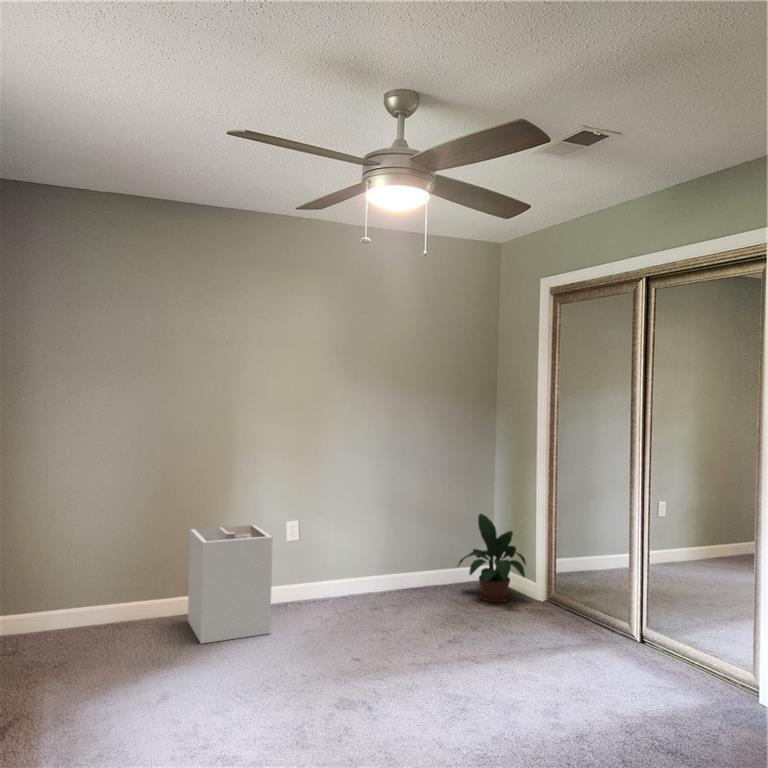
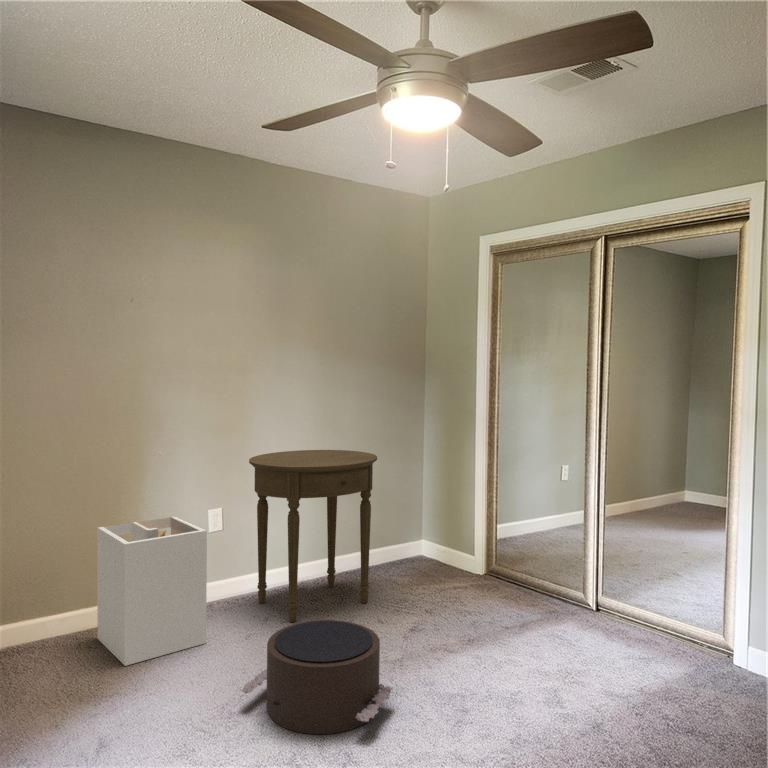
side table: none [318,474,433,625] -> present [249,450,377,622]
potted plant: present [458,514,526,602] -> none [393,487,467,580]
pouf: none [277,619,403,712] -> present [241,620,393,734]

